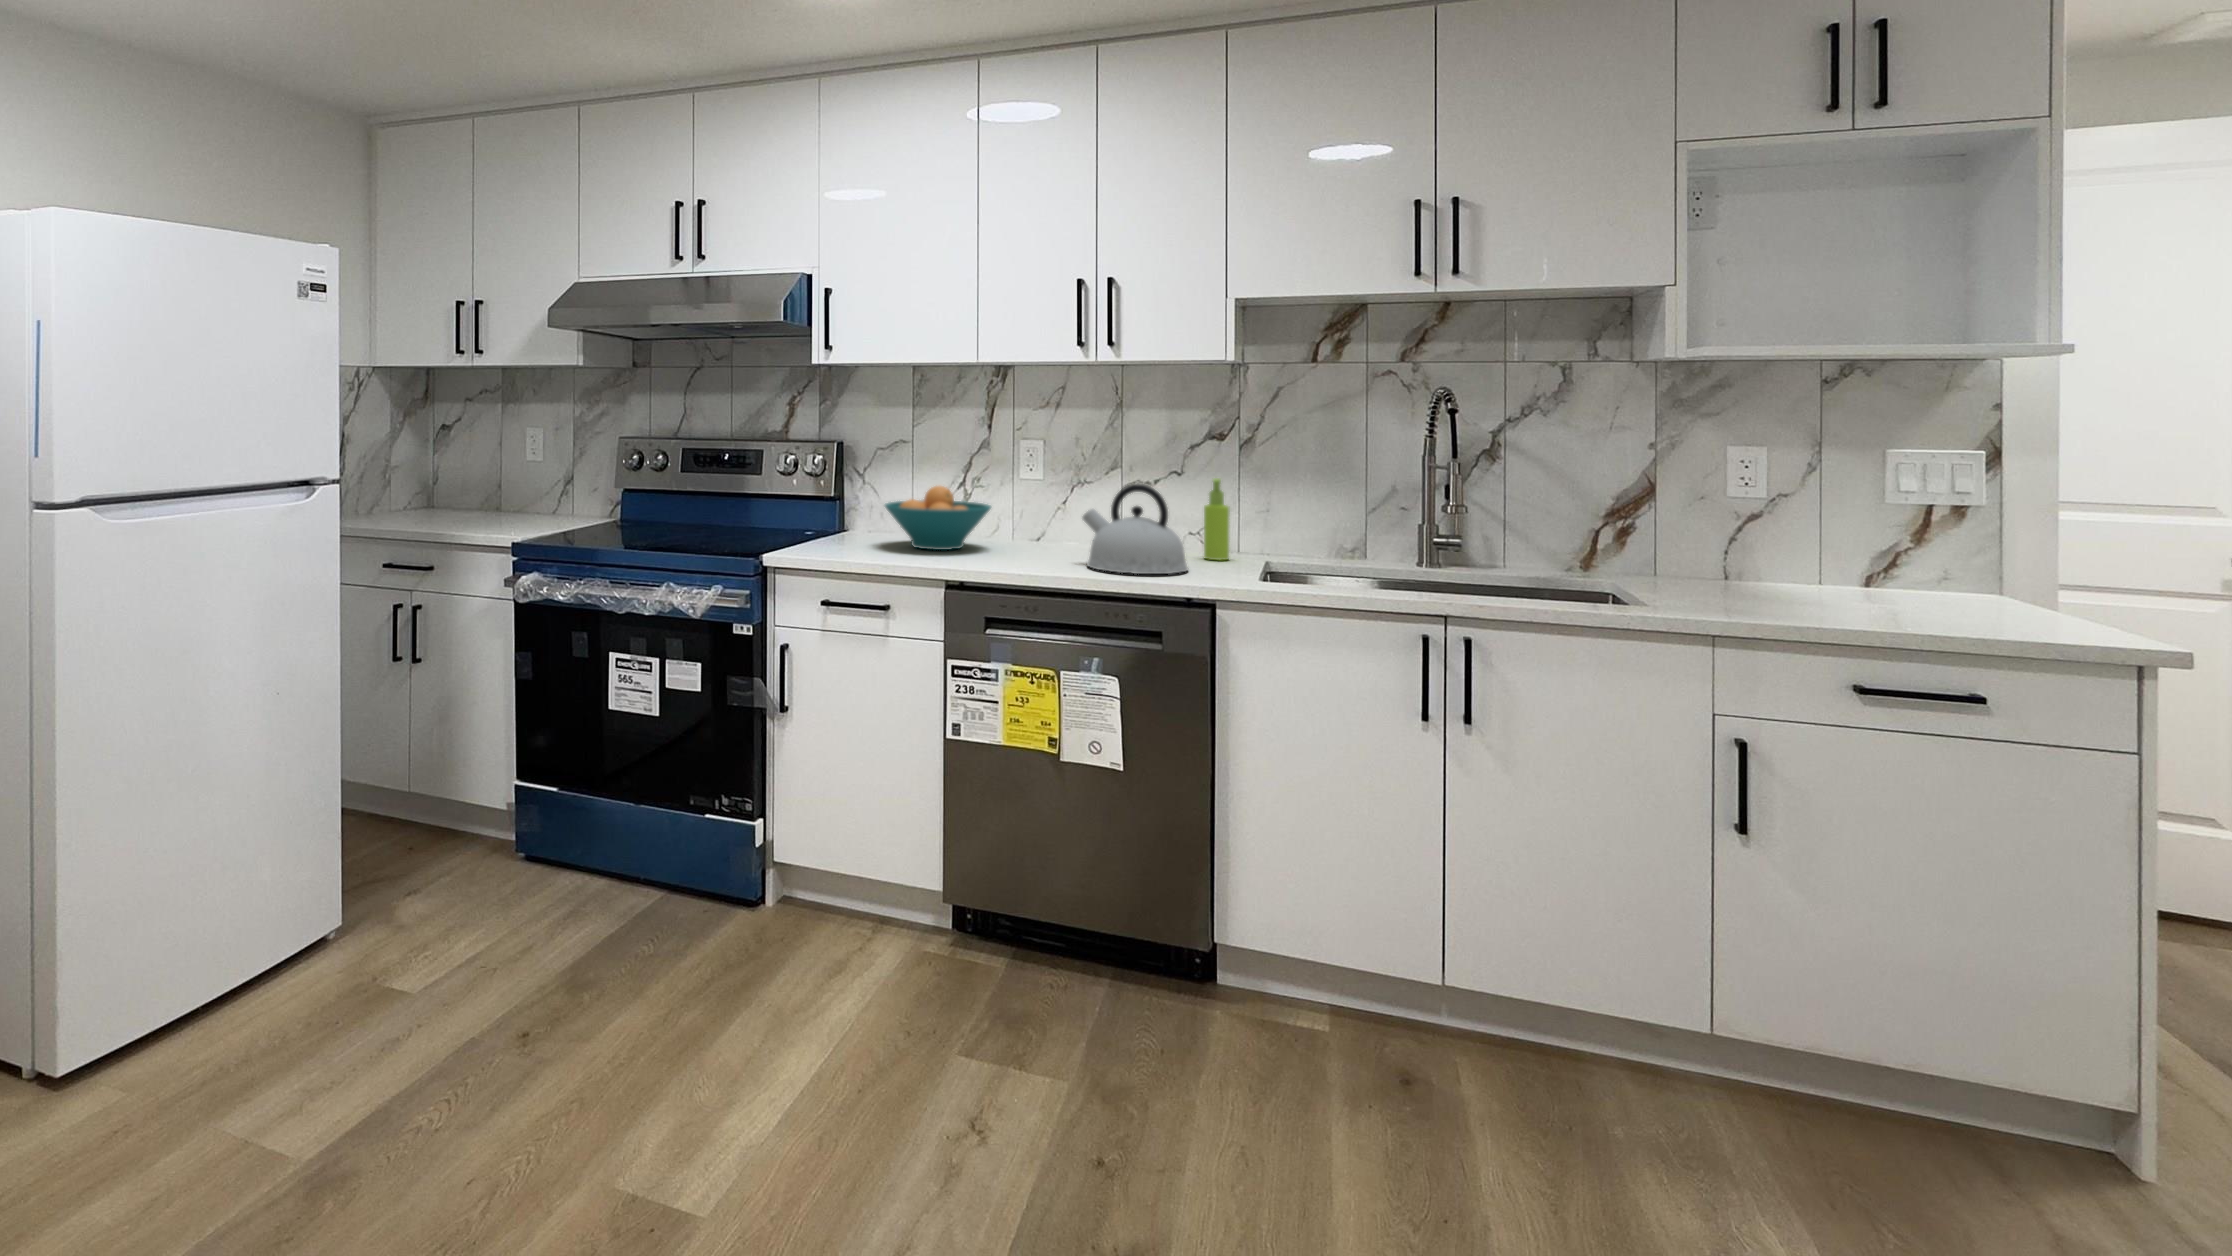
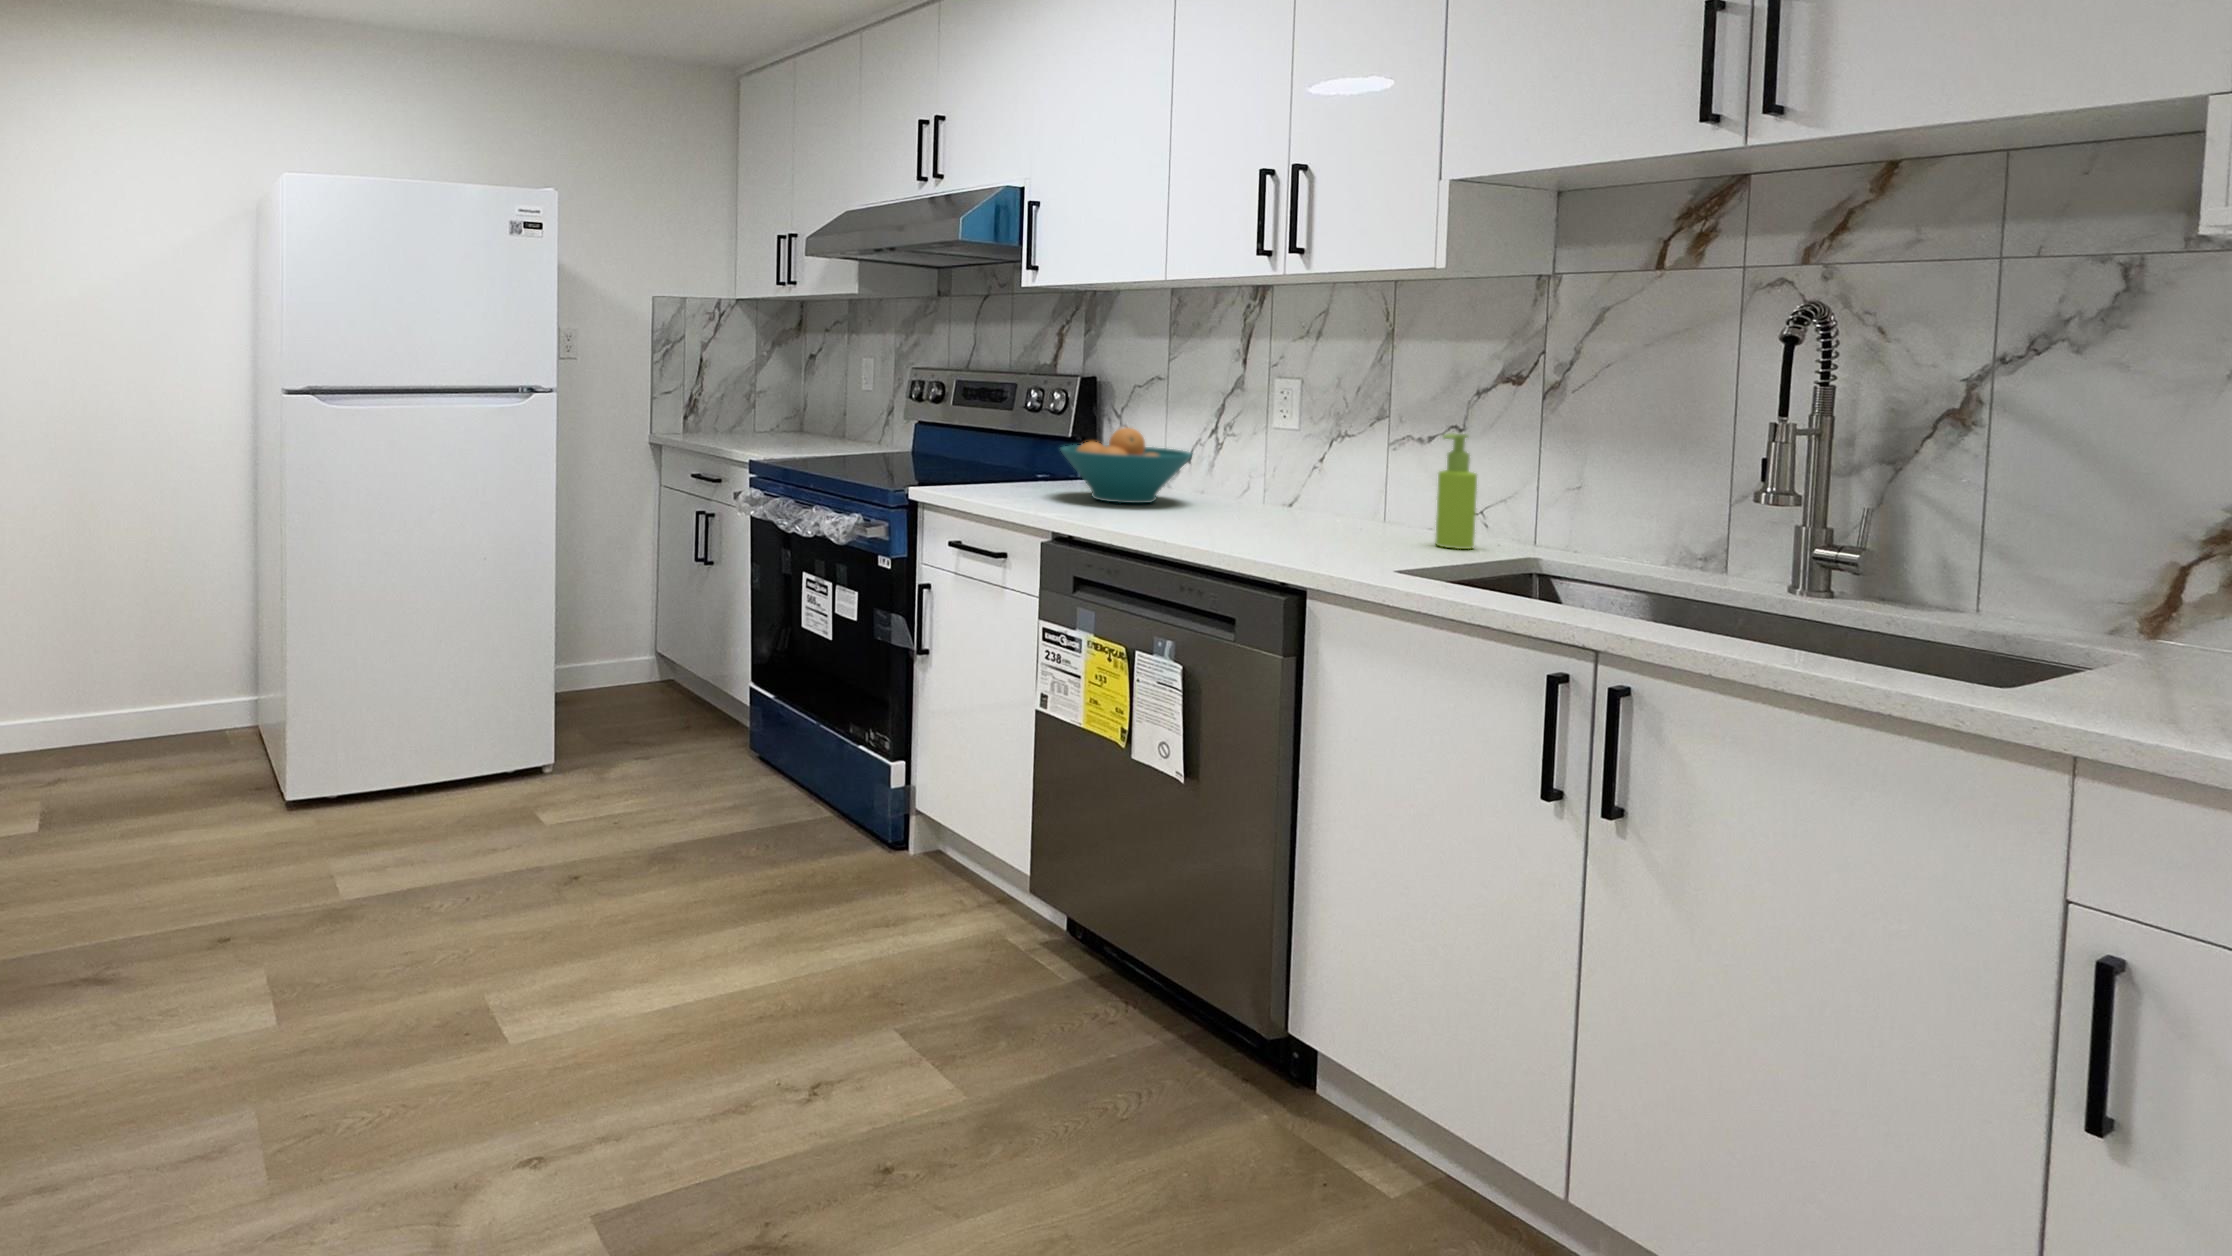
kettle: present [1082,484,1188,574] -> none [1215,431,1354,551]

